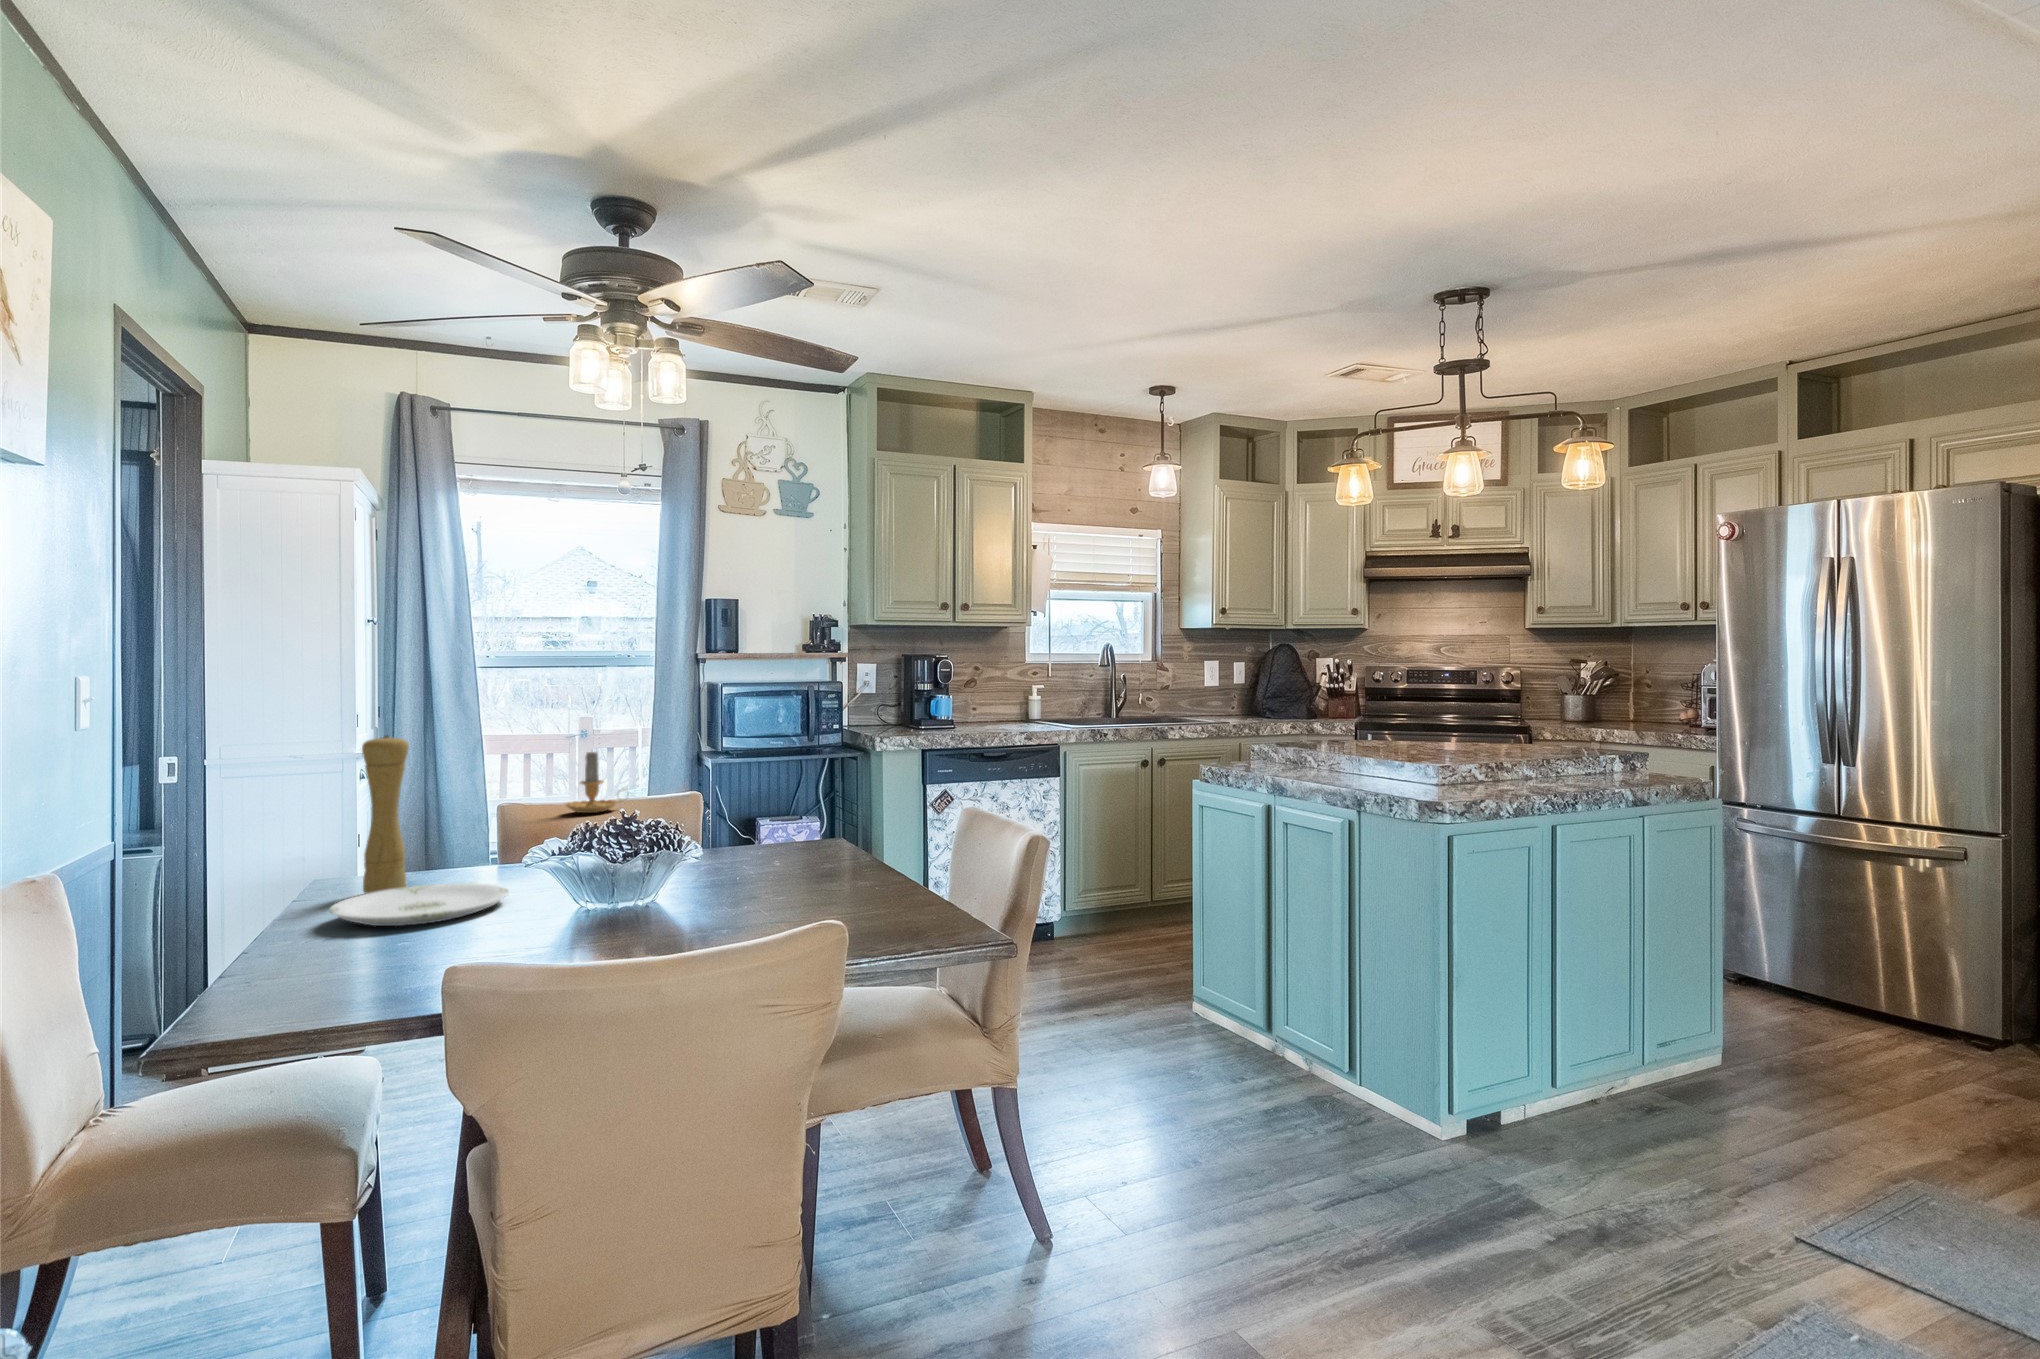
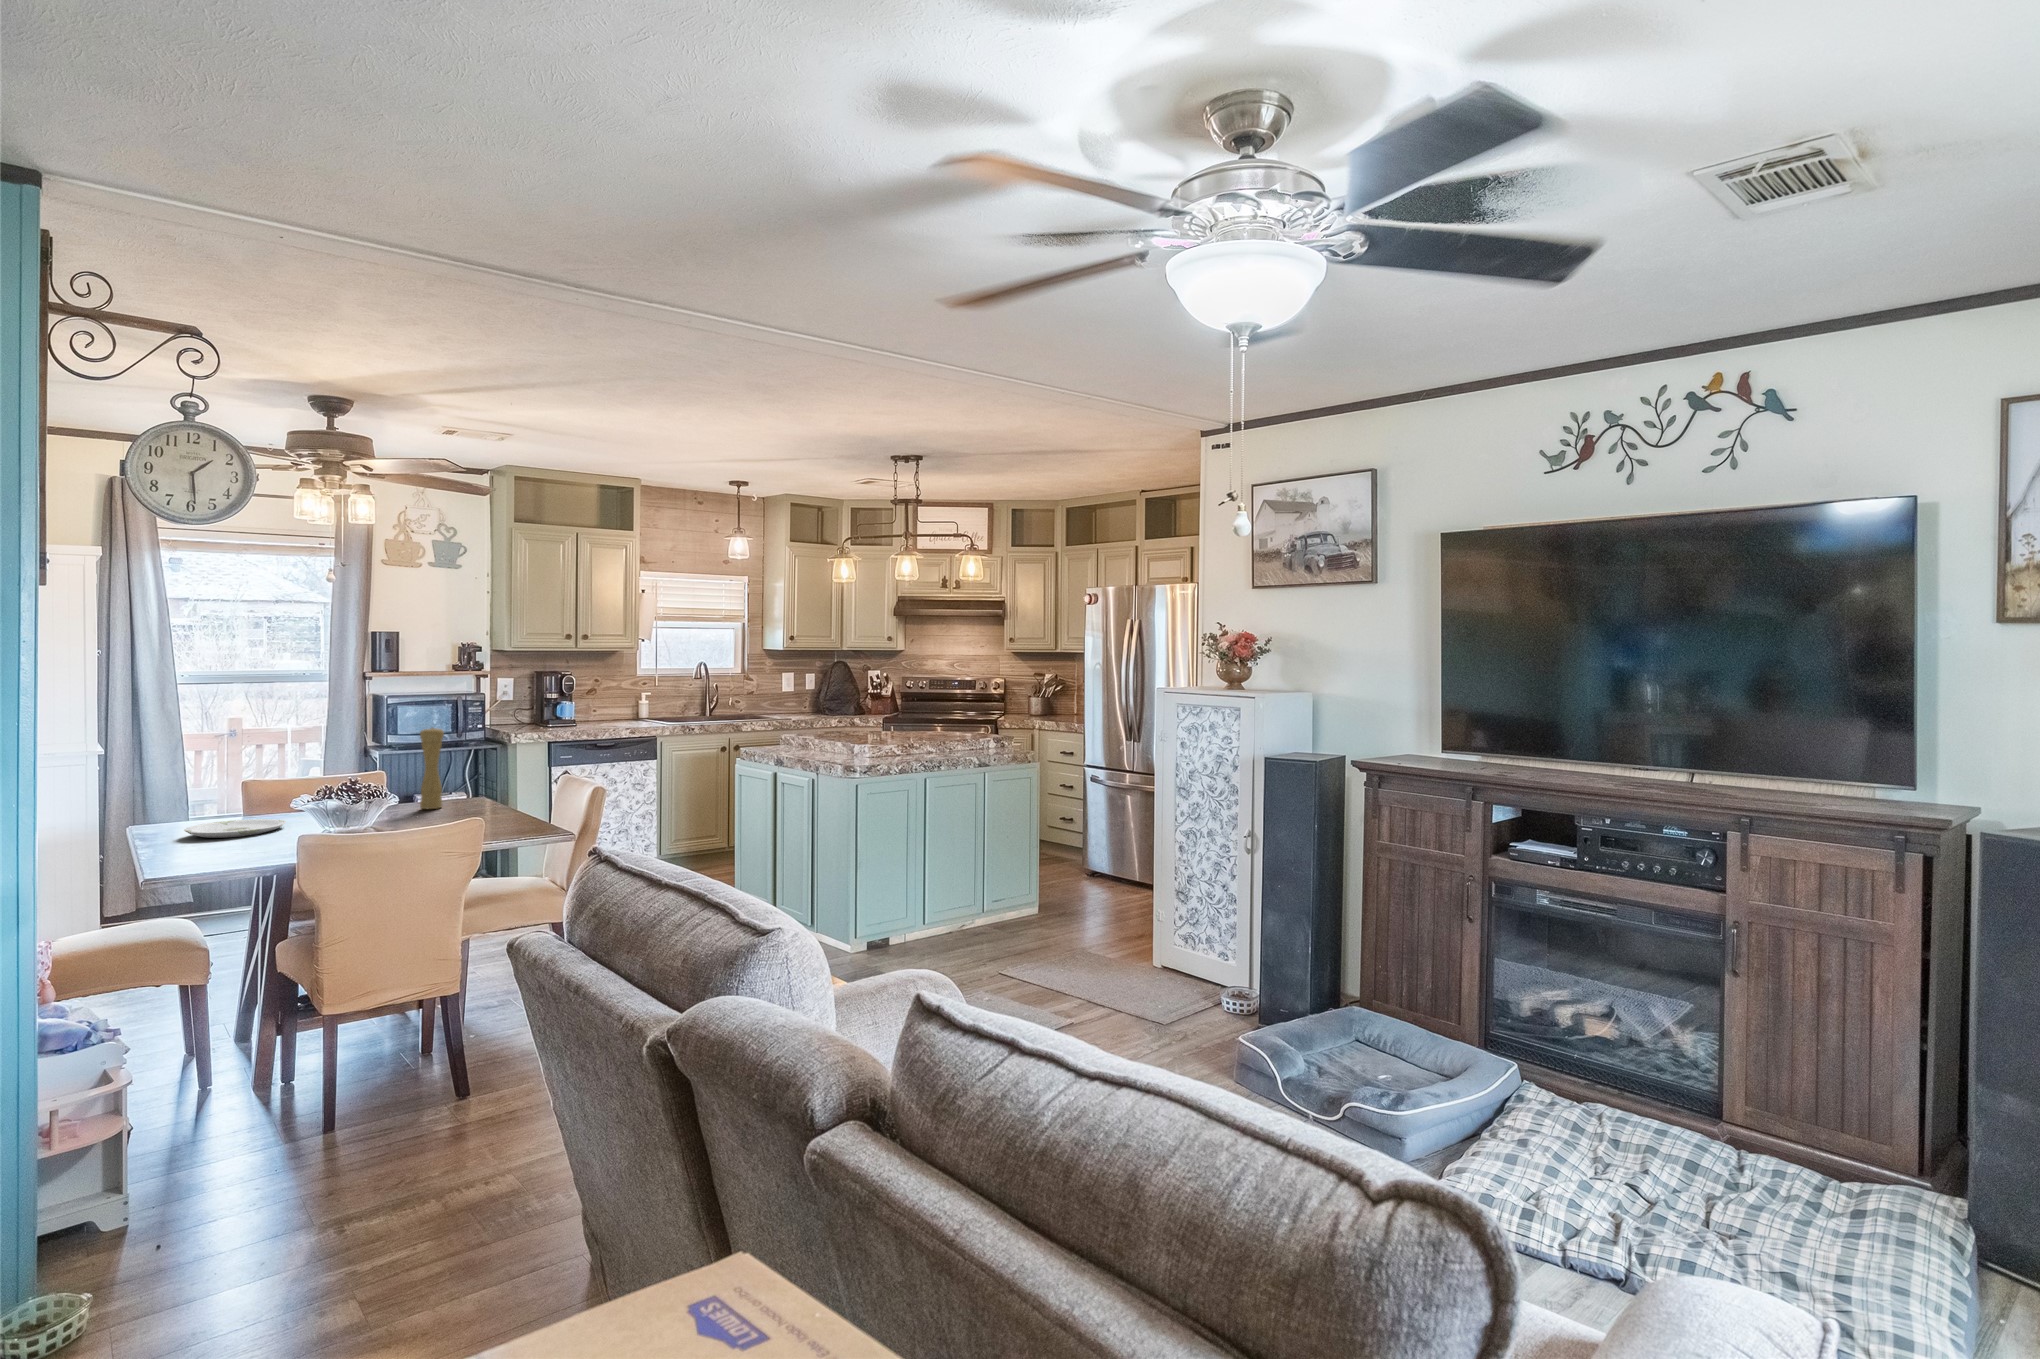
pepper mill: present [362,735,409,894] -> present [420,728,444,809]
candle: present [566,752,621,813] -> none [281,745,327,788]

